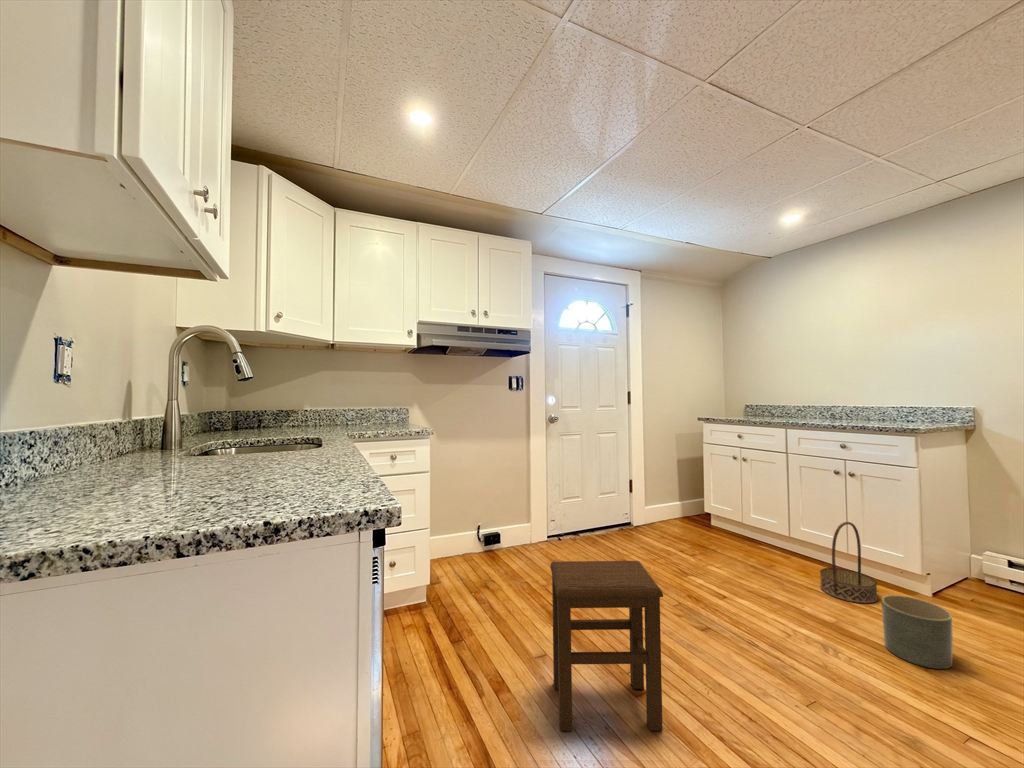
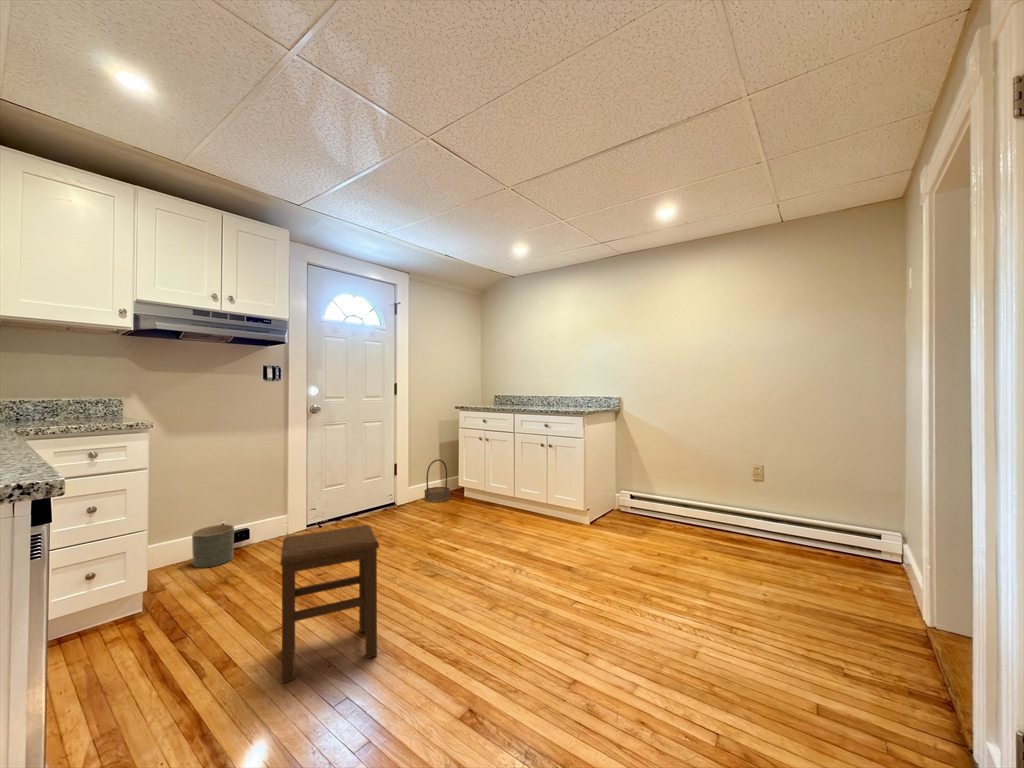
basket: present [820,522,878,603] -> present [424,459,450,502]
planter: present [882,595,953,669] -> present [192,524,234,568]

